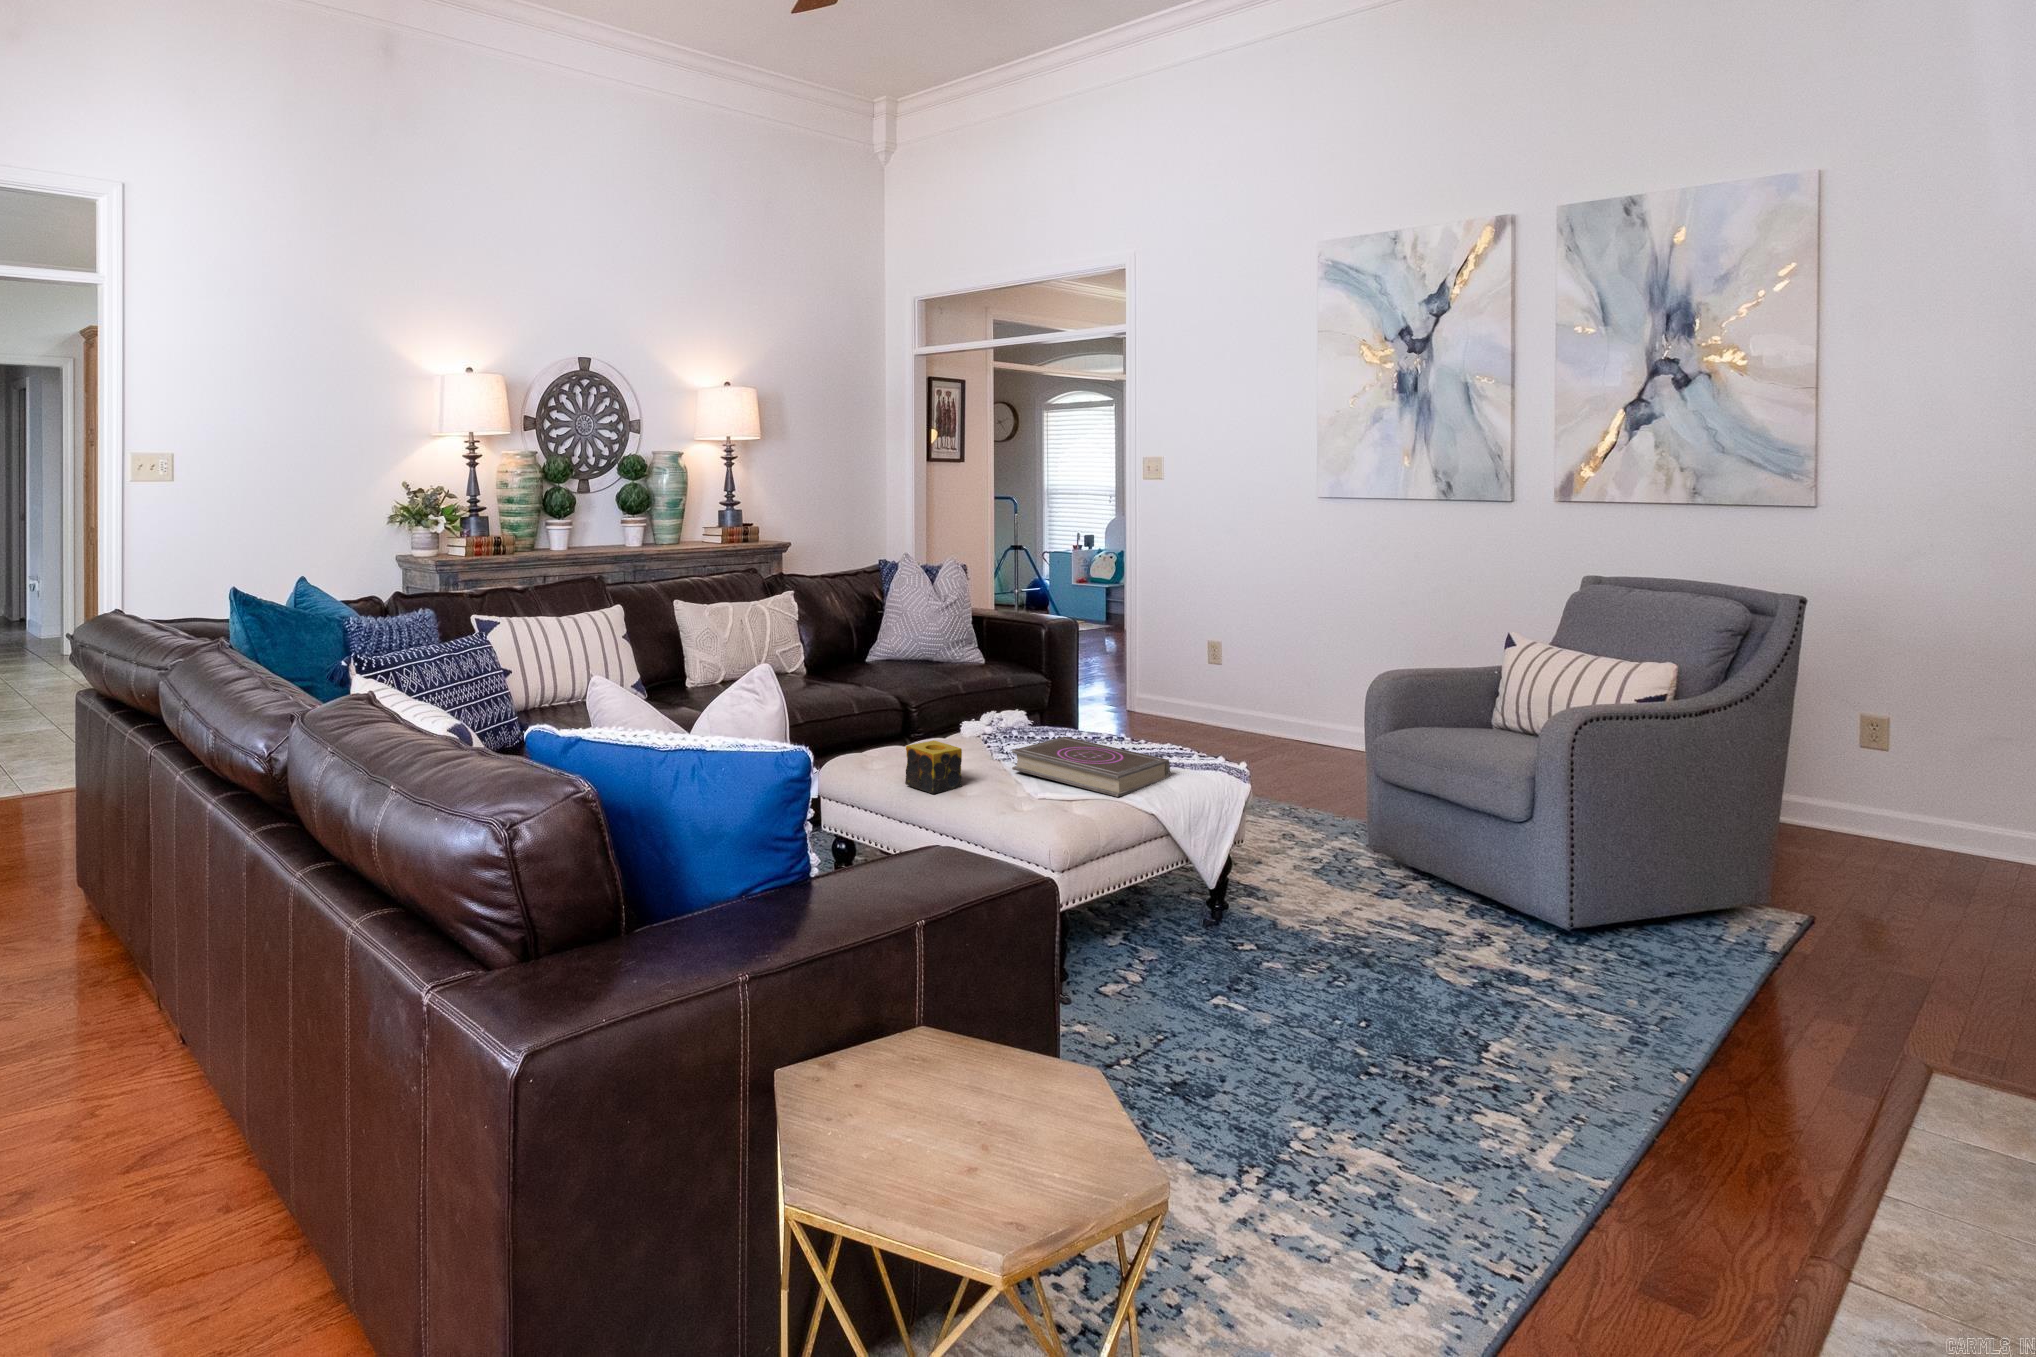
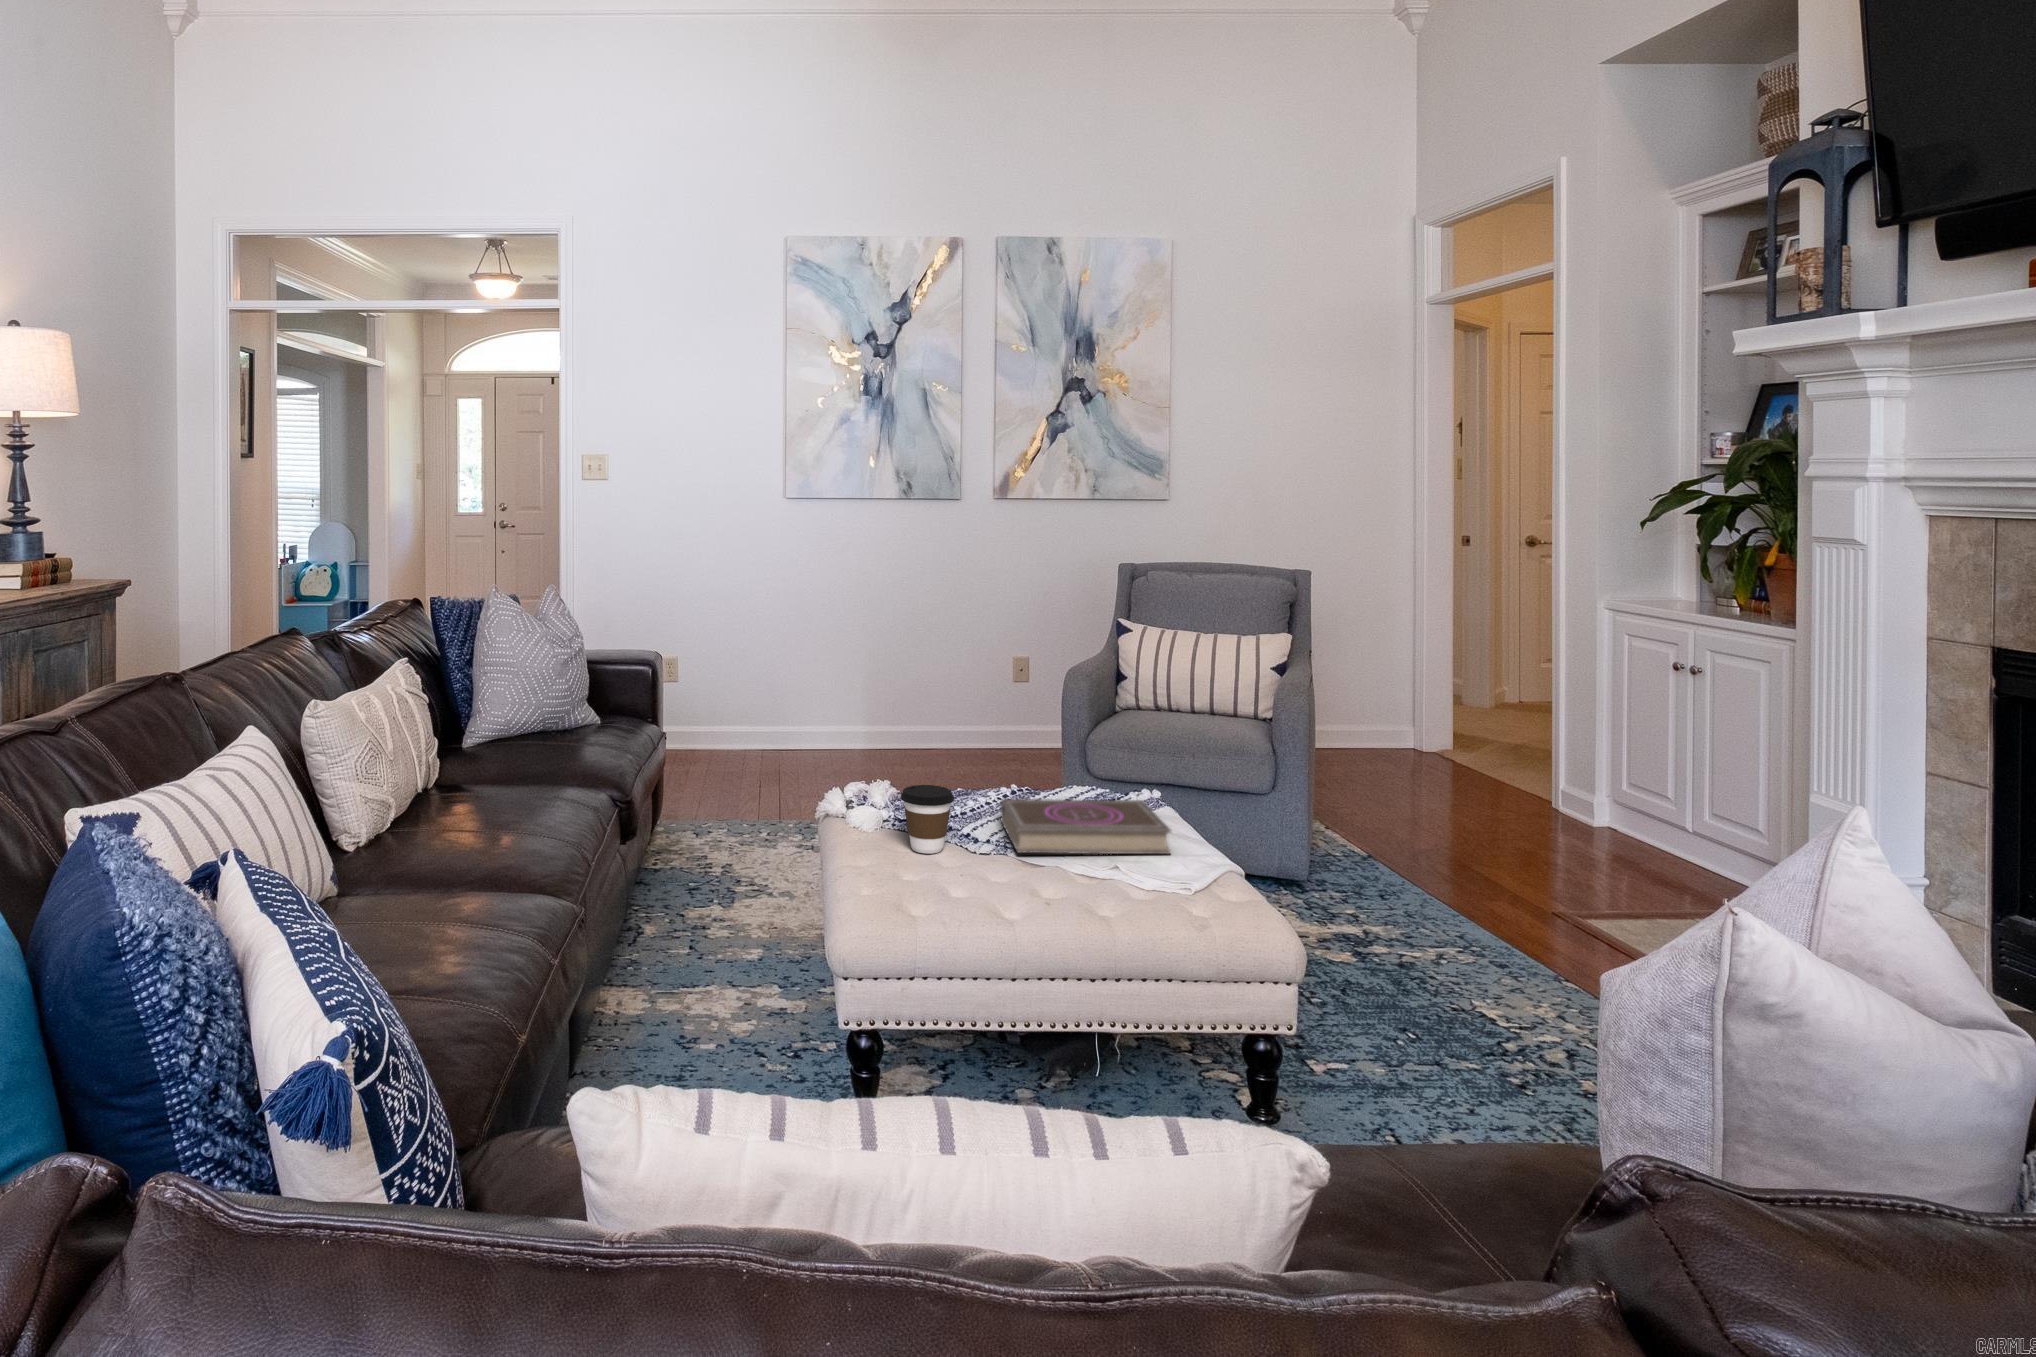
coffee cup: none [954,708,995,759] -> present [901,785,954,854]
candle: present [905,741,962,794] -> none [962,837,1020,909]

